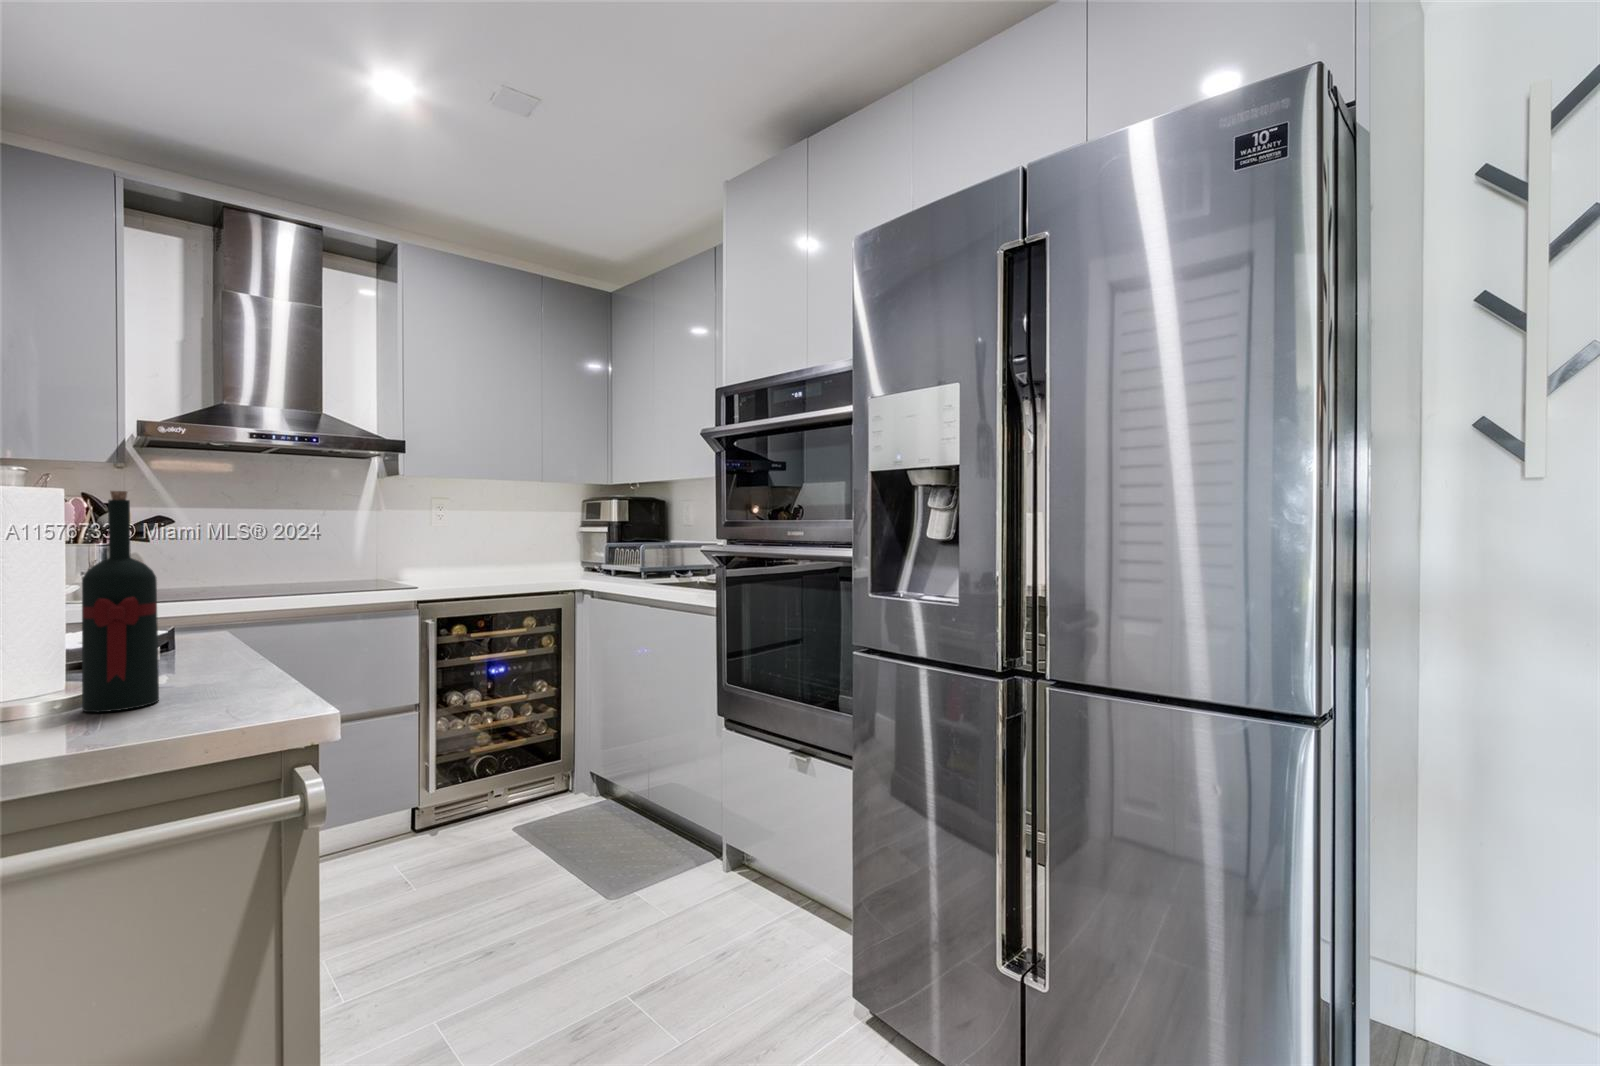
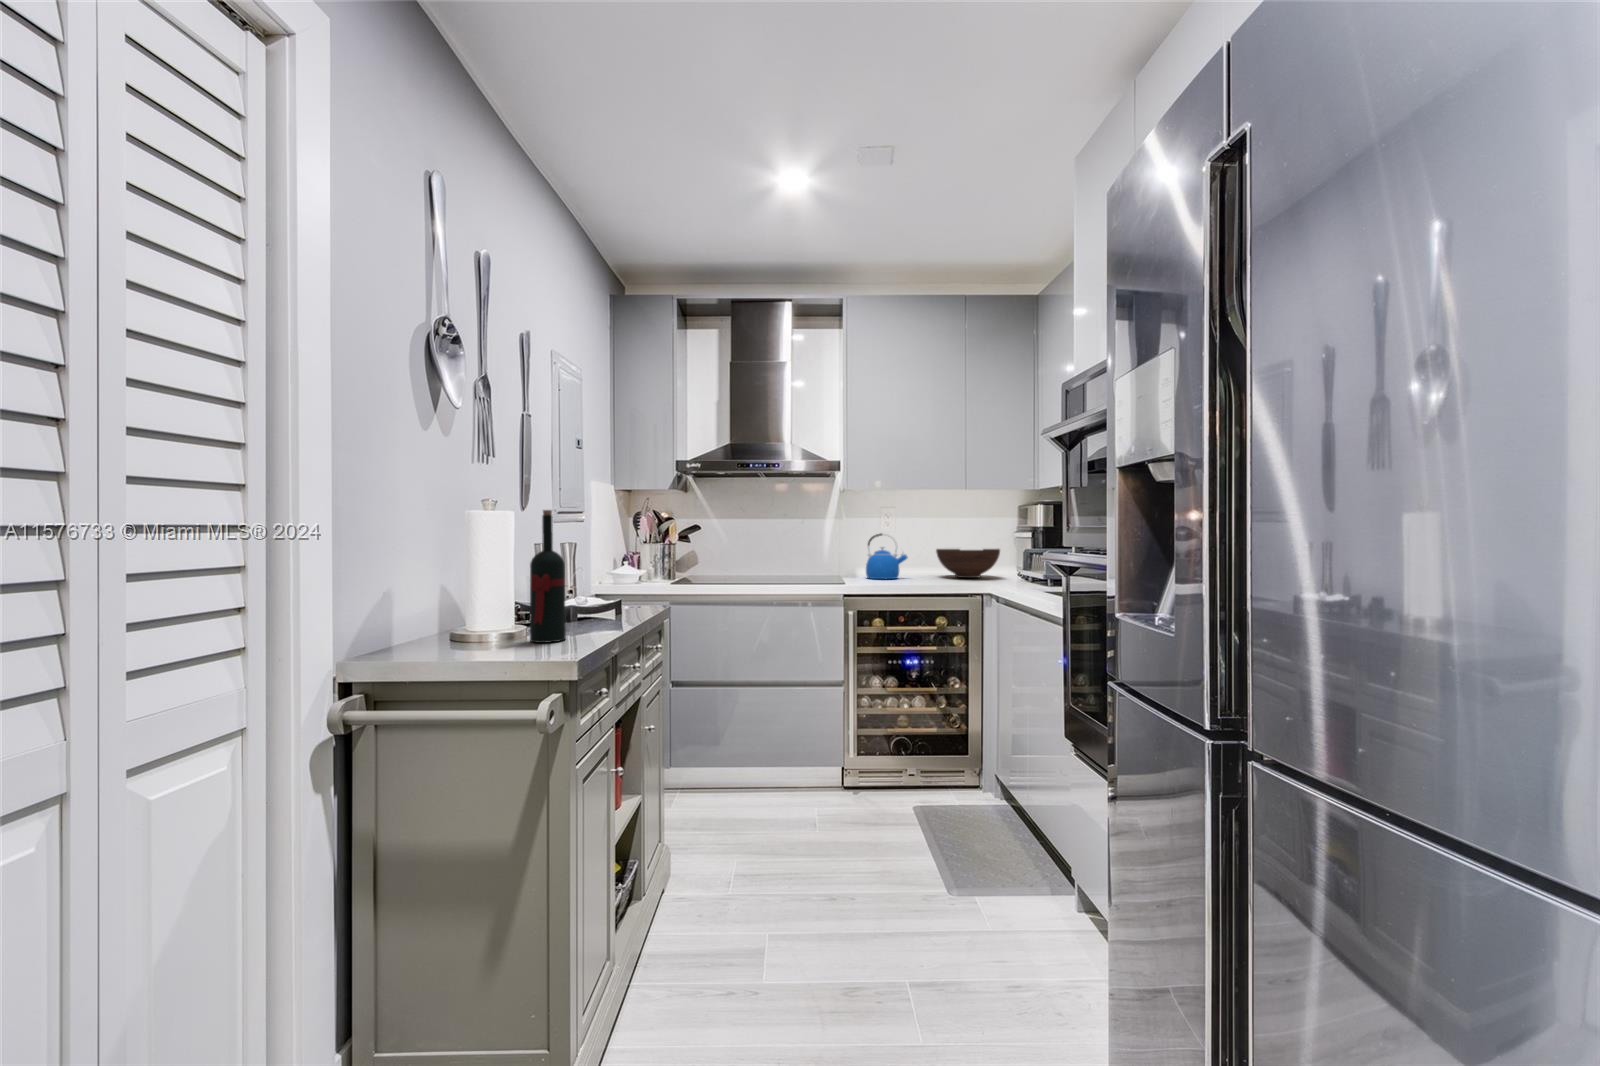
kettle: none [421,529,473,581] -> present [866,534,907,579]
fruit bowl: none [502,544,572,575] -> present [936,549,1000,578]

